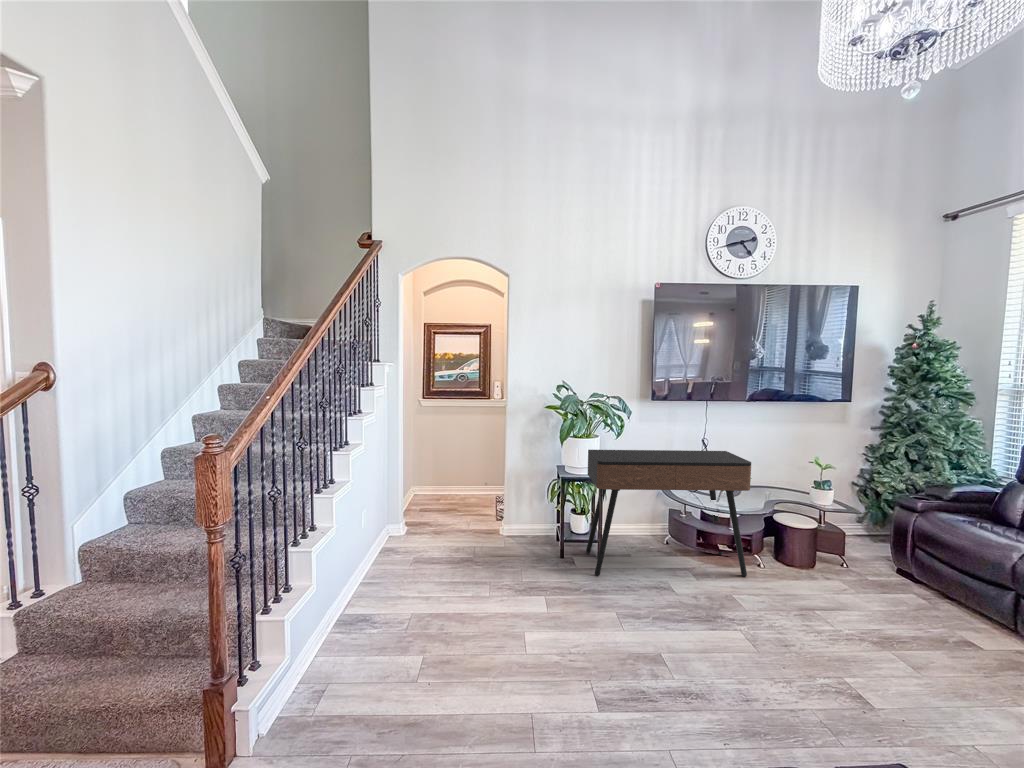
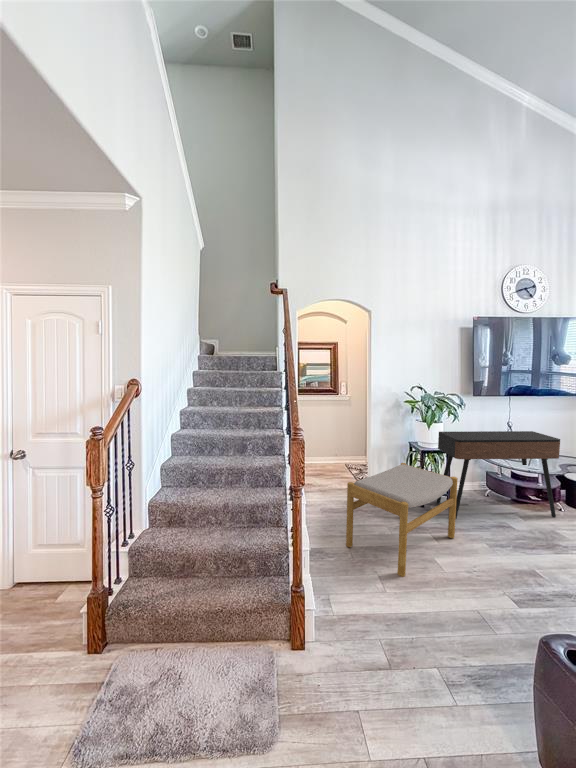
footstool: none [408,493,578,661] -> present [346,463,458,577]

